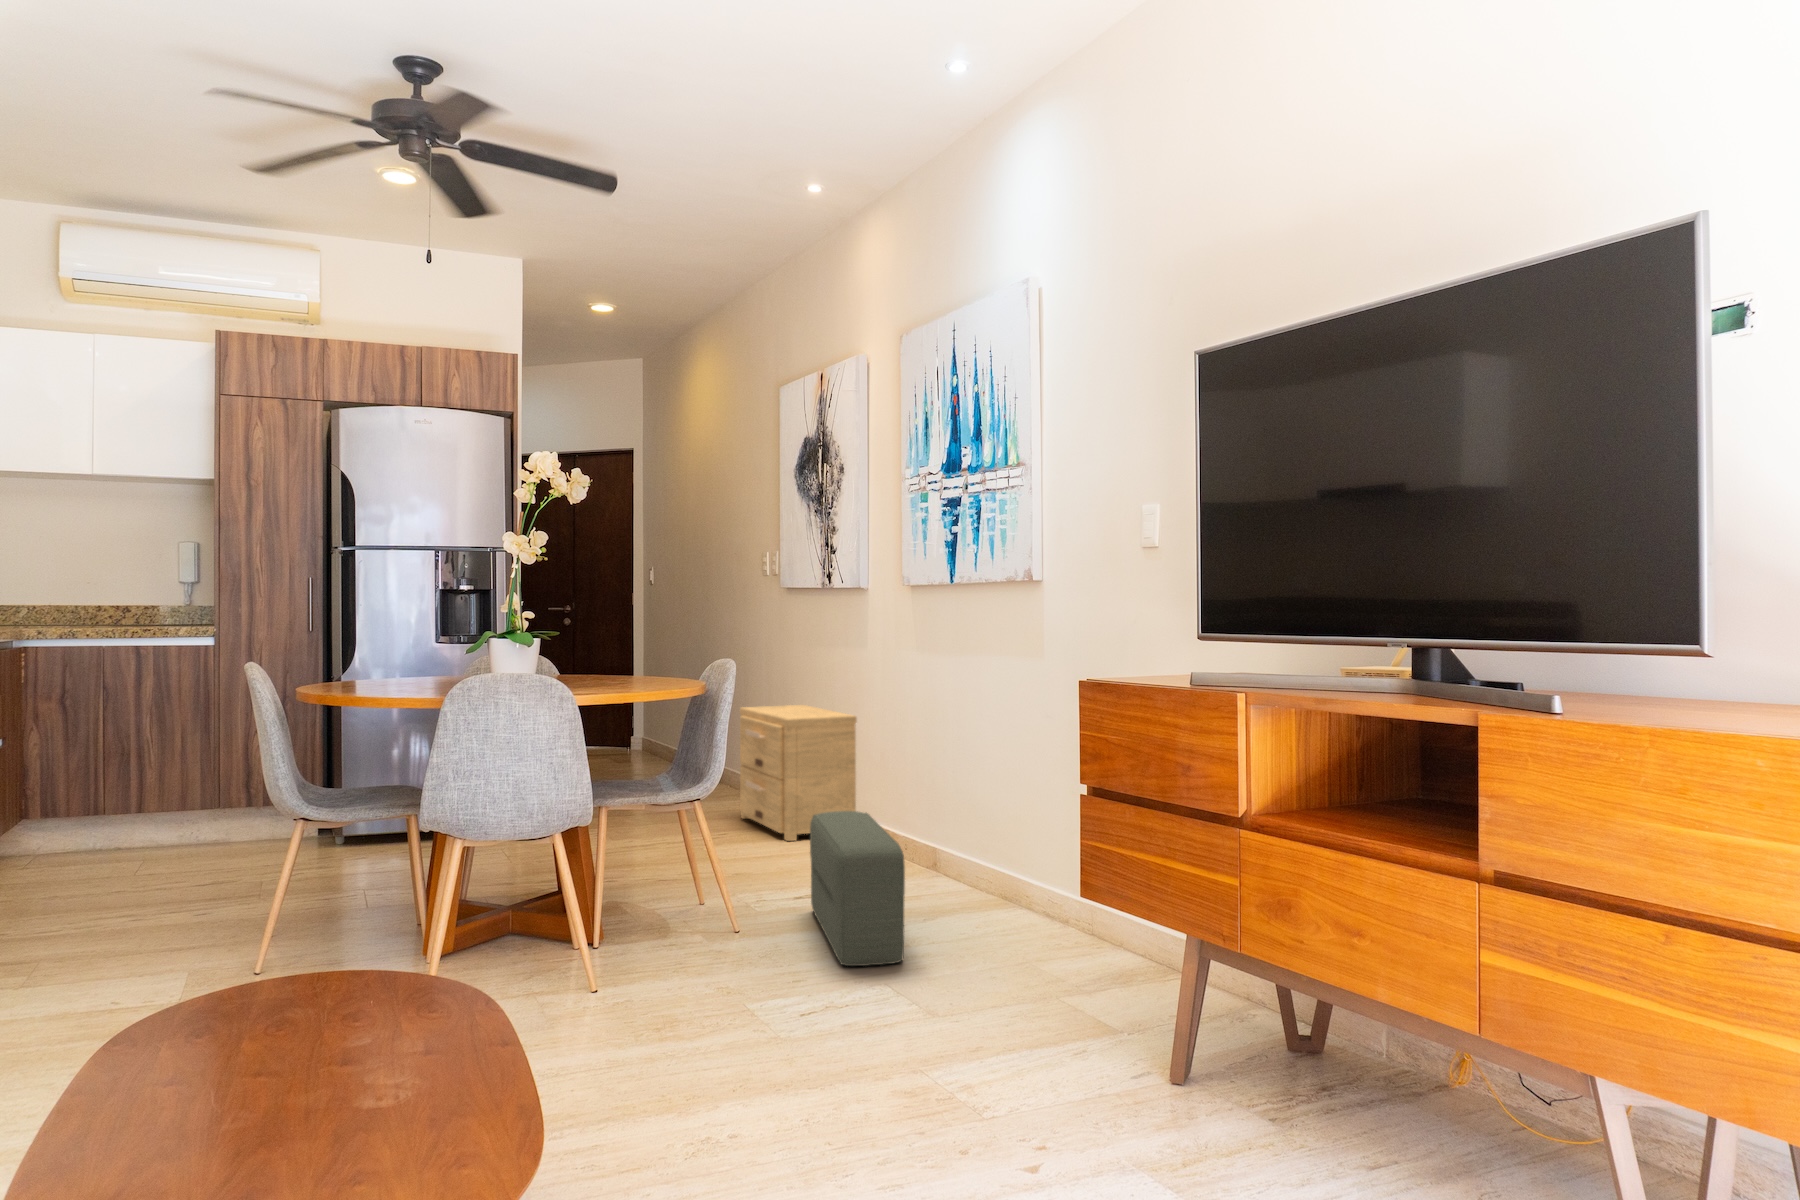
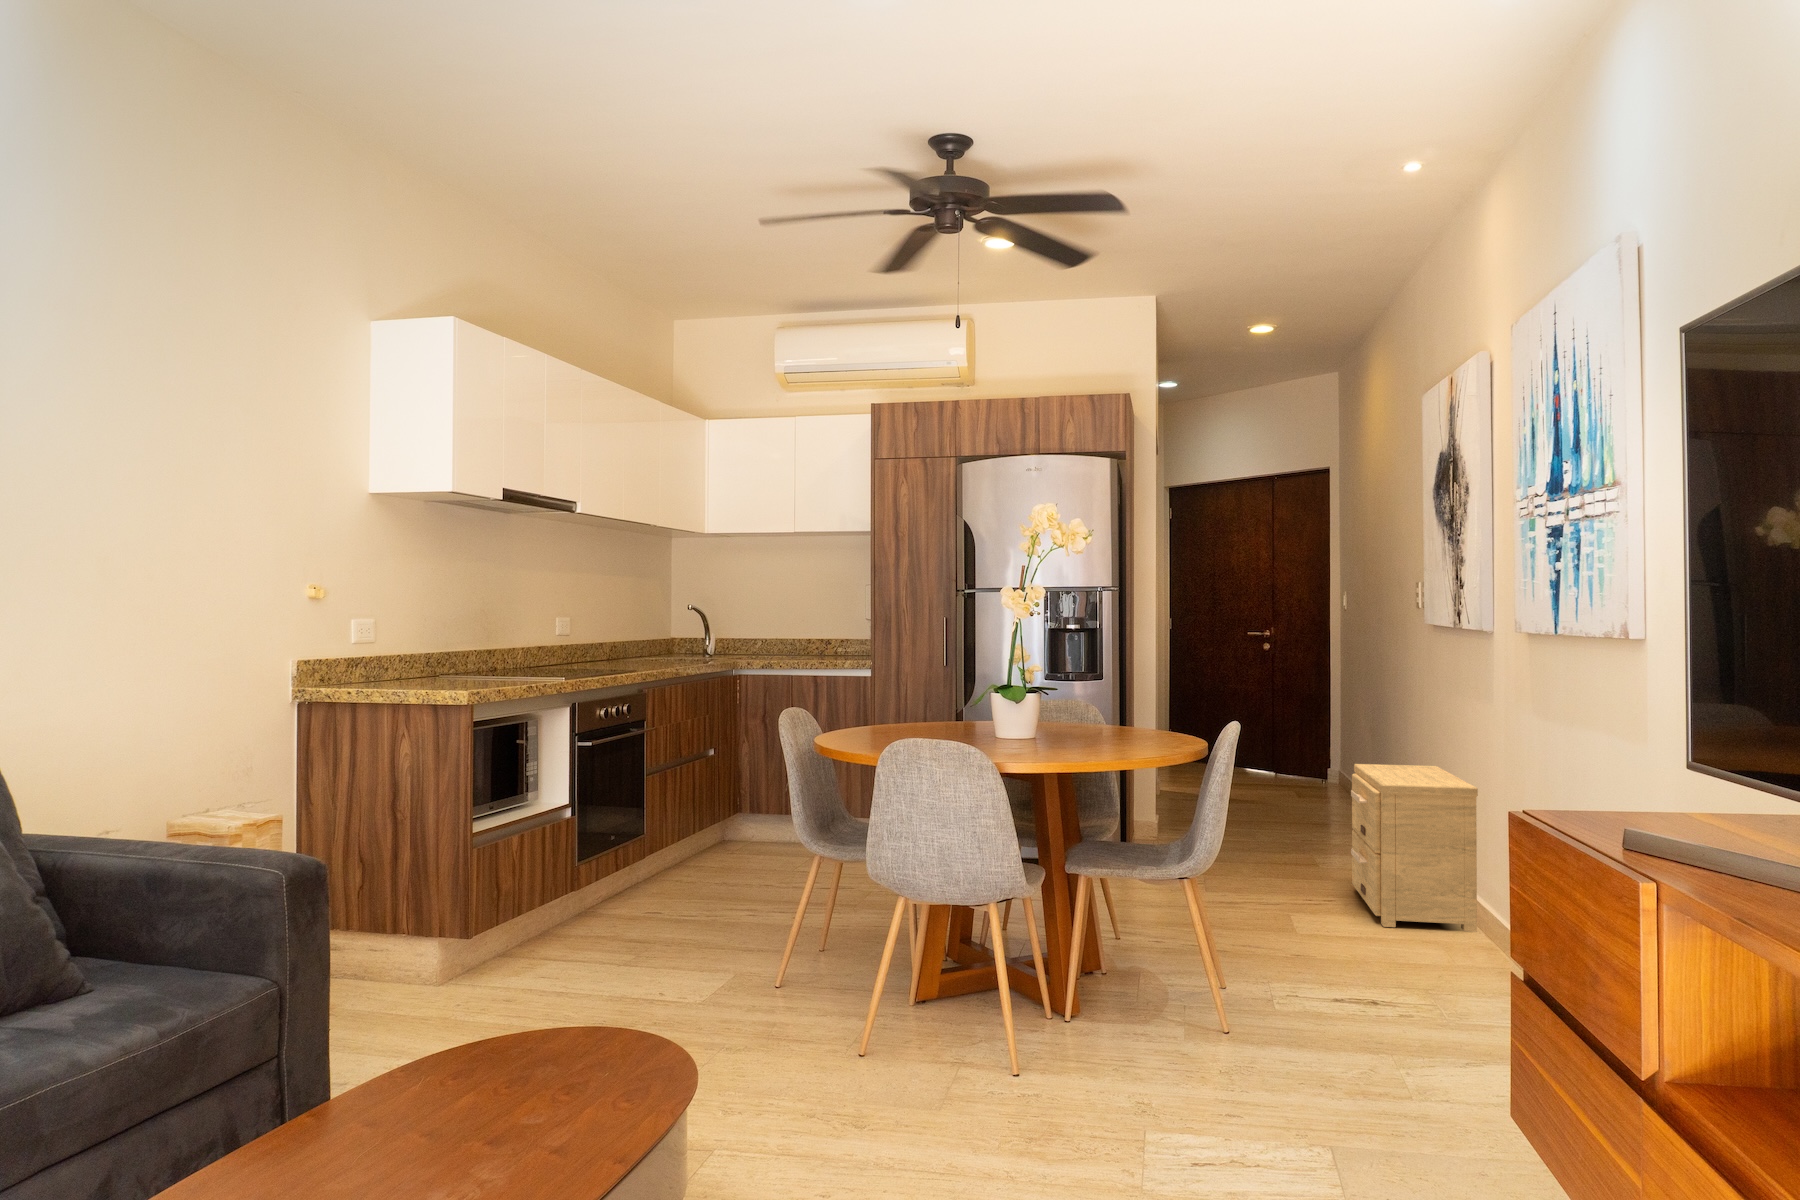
pouf: present [810,811,905,966] -> none [1298,908,1404,1112]

